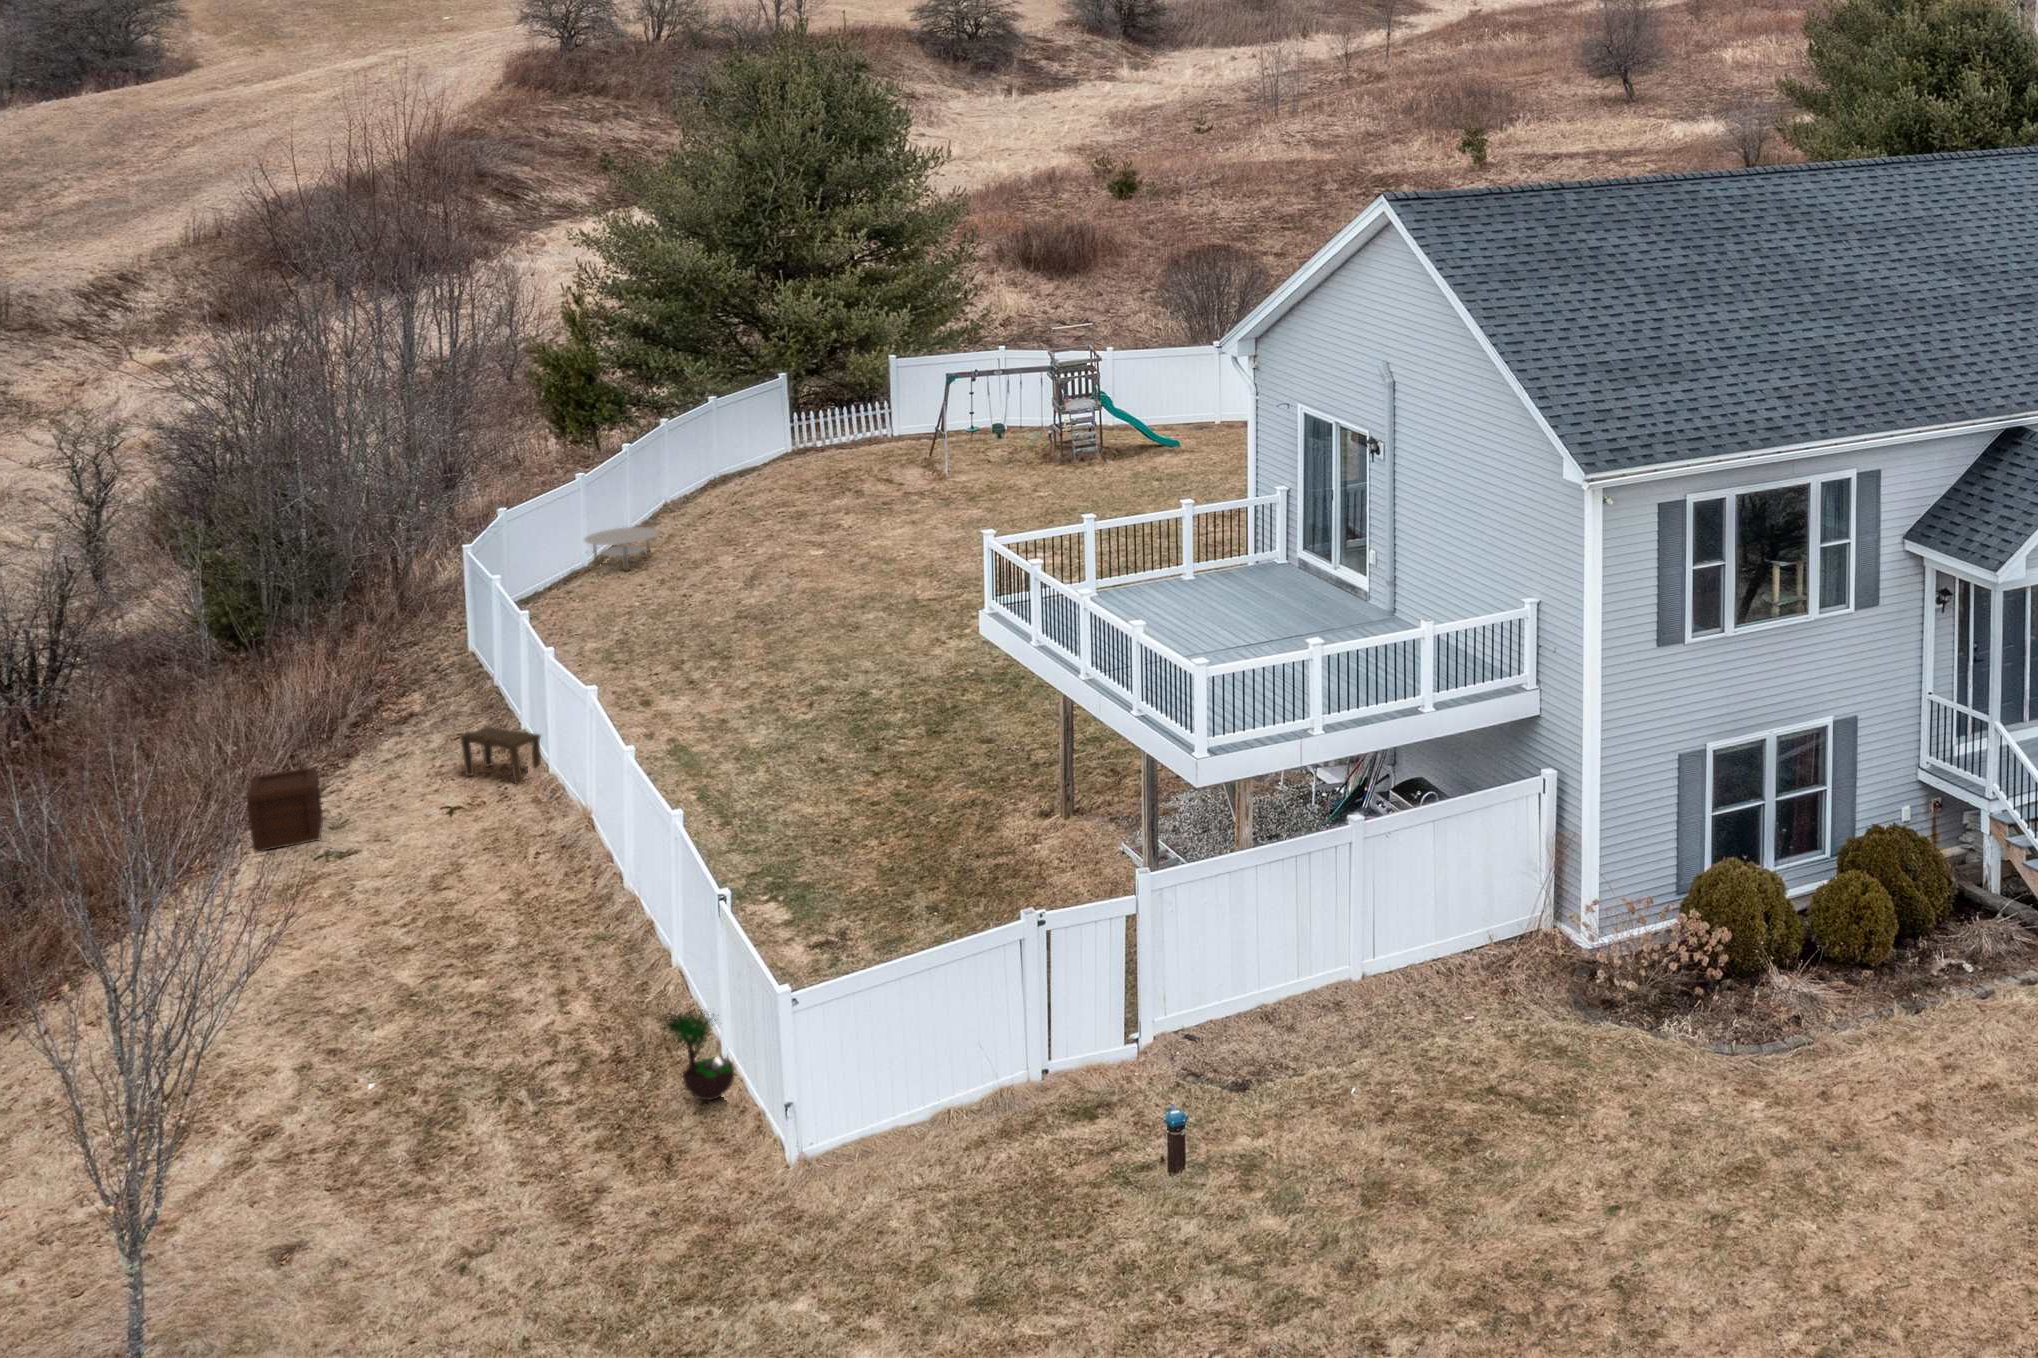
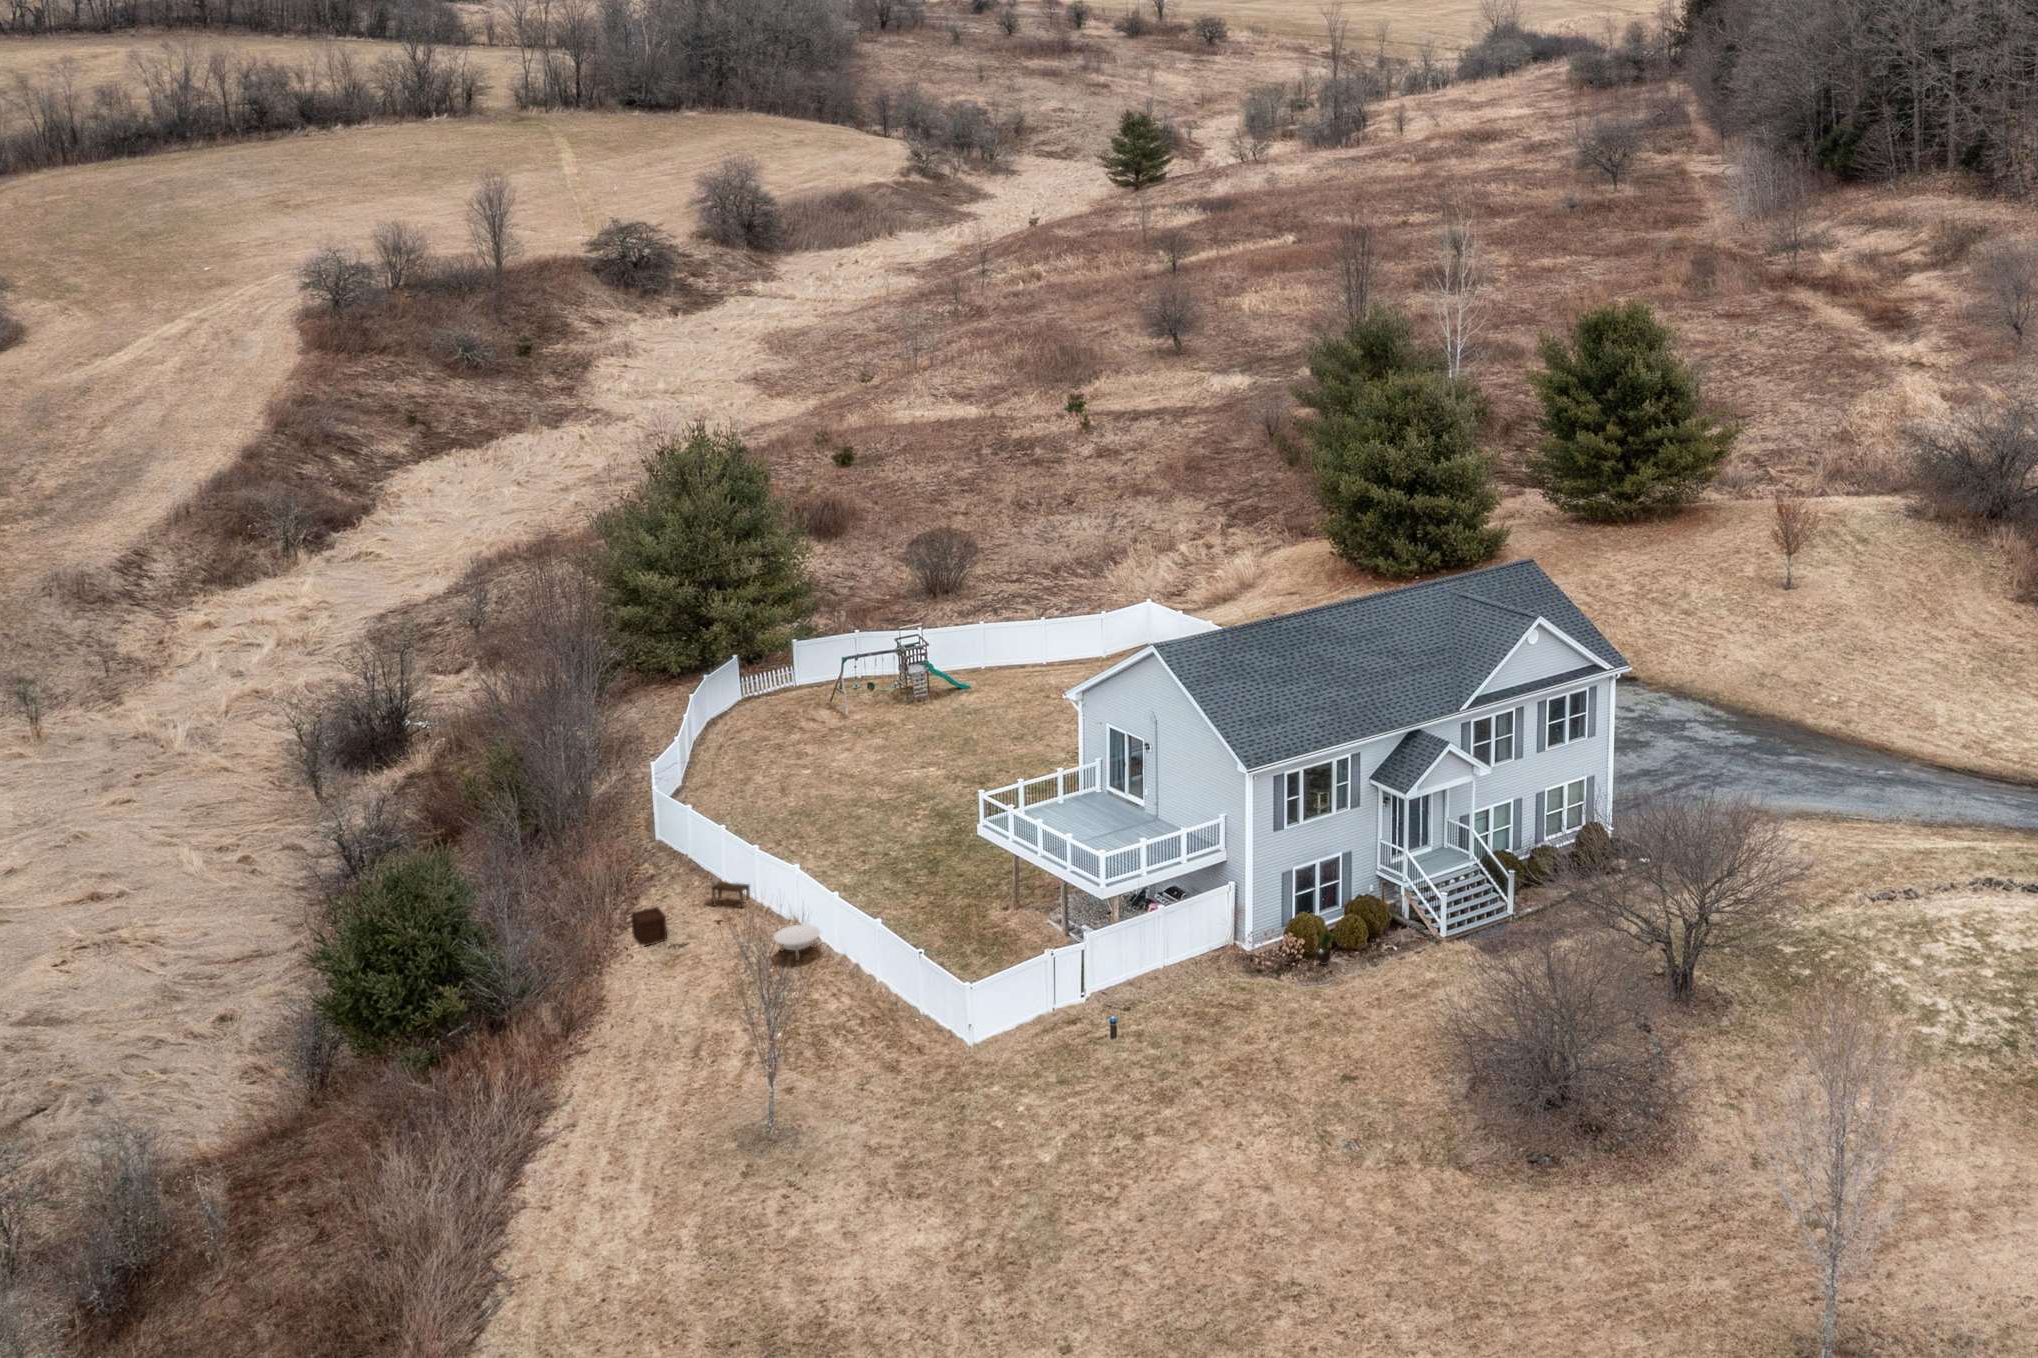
round table: present [584,527,658,571] -> present [773,925,820,961]
potted tree: present [660,1004,734,1100] -> present [1315,933,1334,965]

